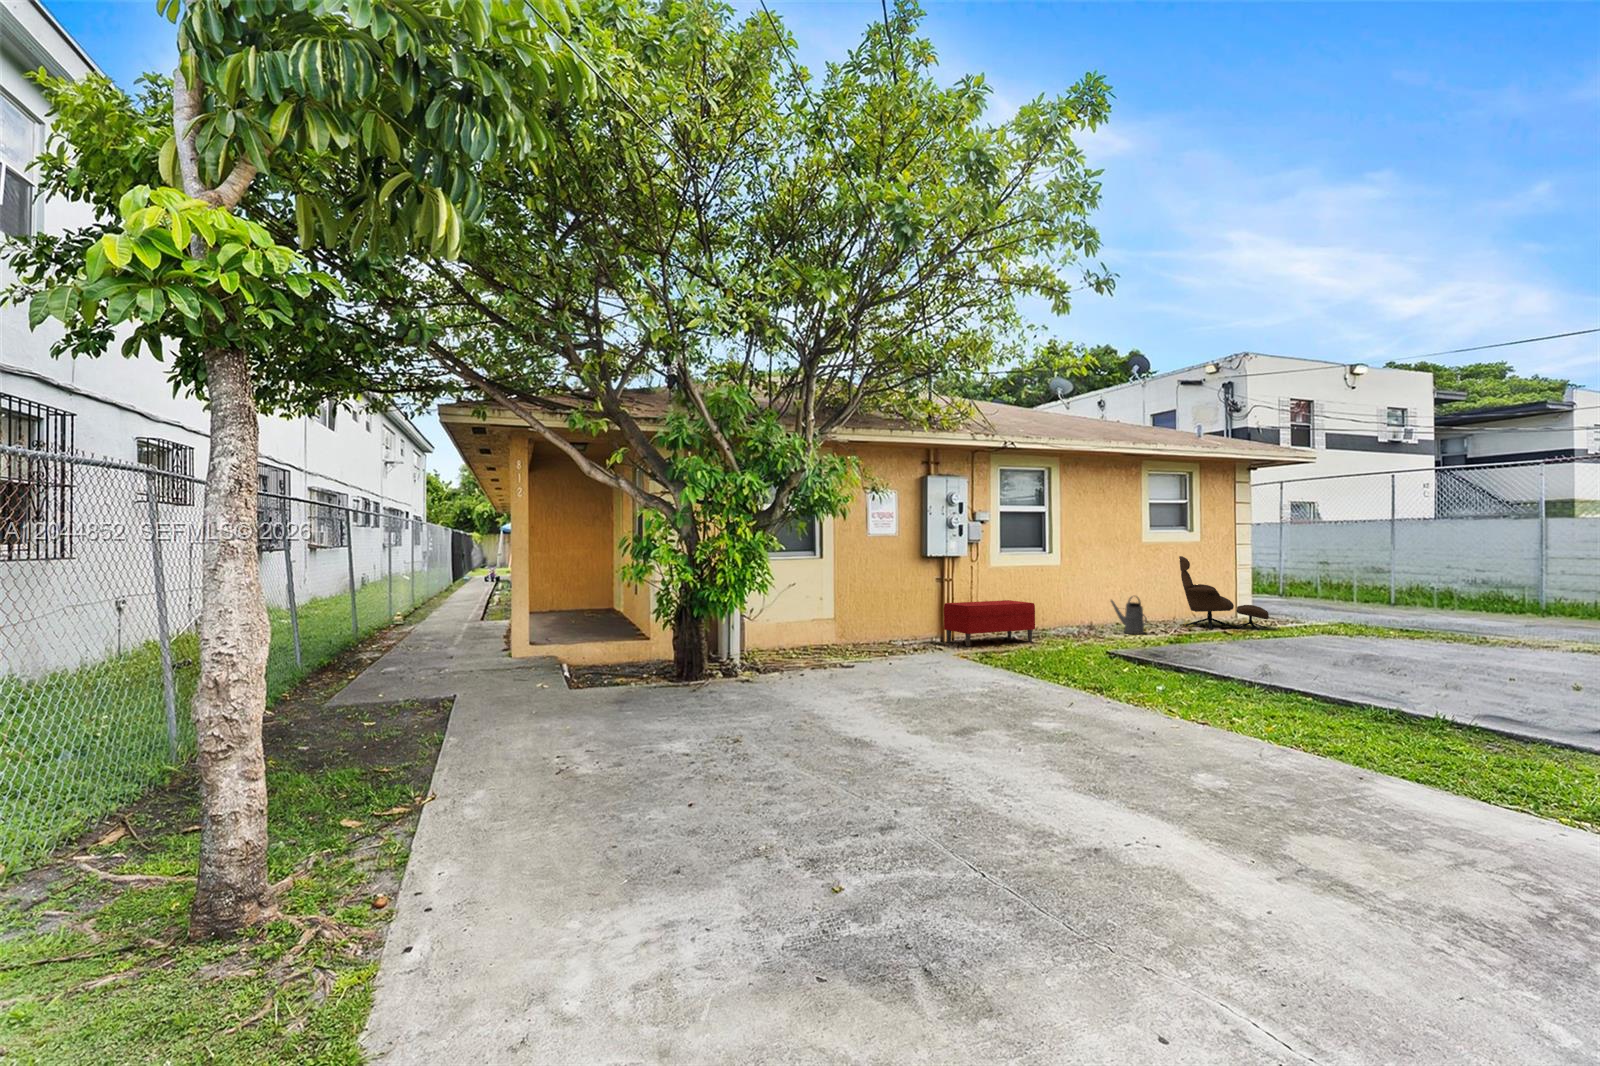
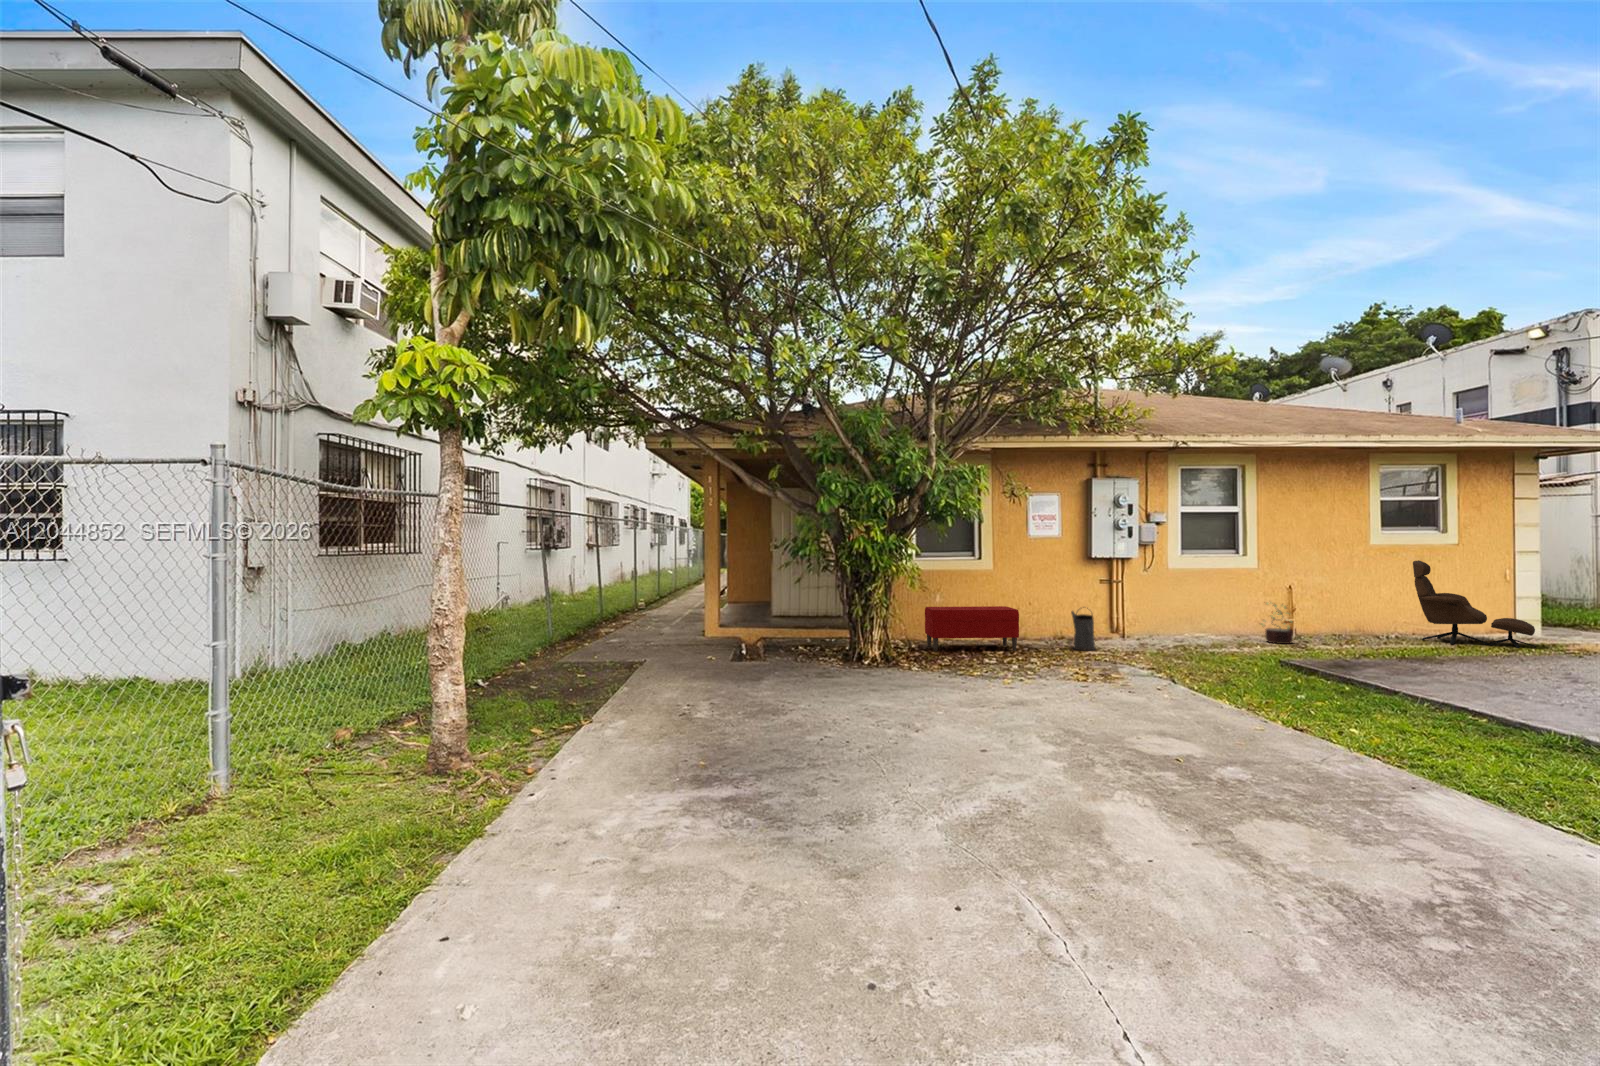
decorative plant: none [1066,595,1095,635] -> present [1261,603,1293,644]
watering can: present [1111,596,1147,634] -> present [1071,608,1095,650]
bench: present [944,600,1035,647] -> present [925,606,1019,651]

